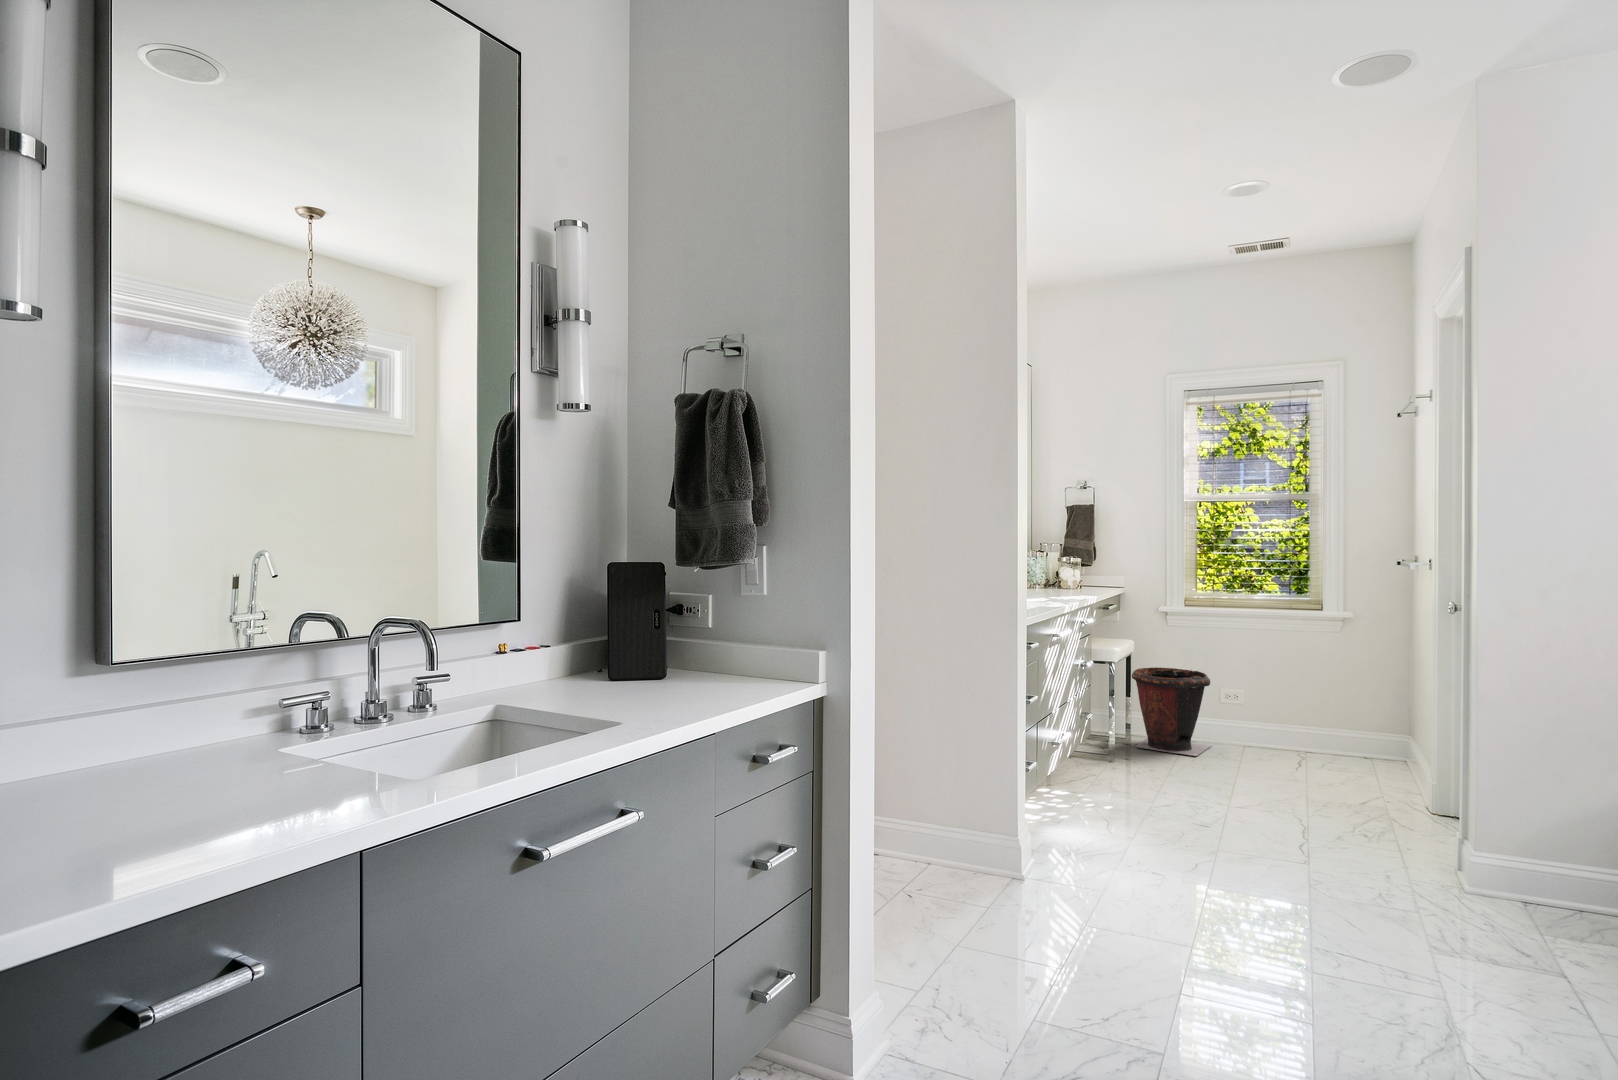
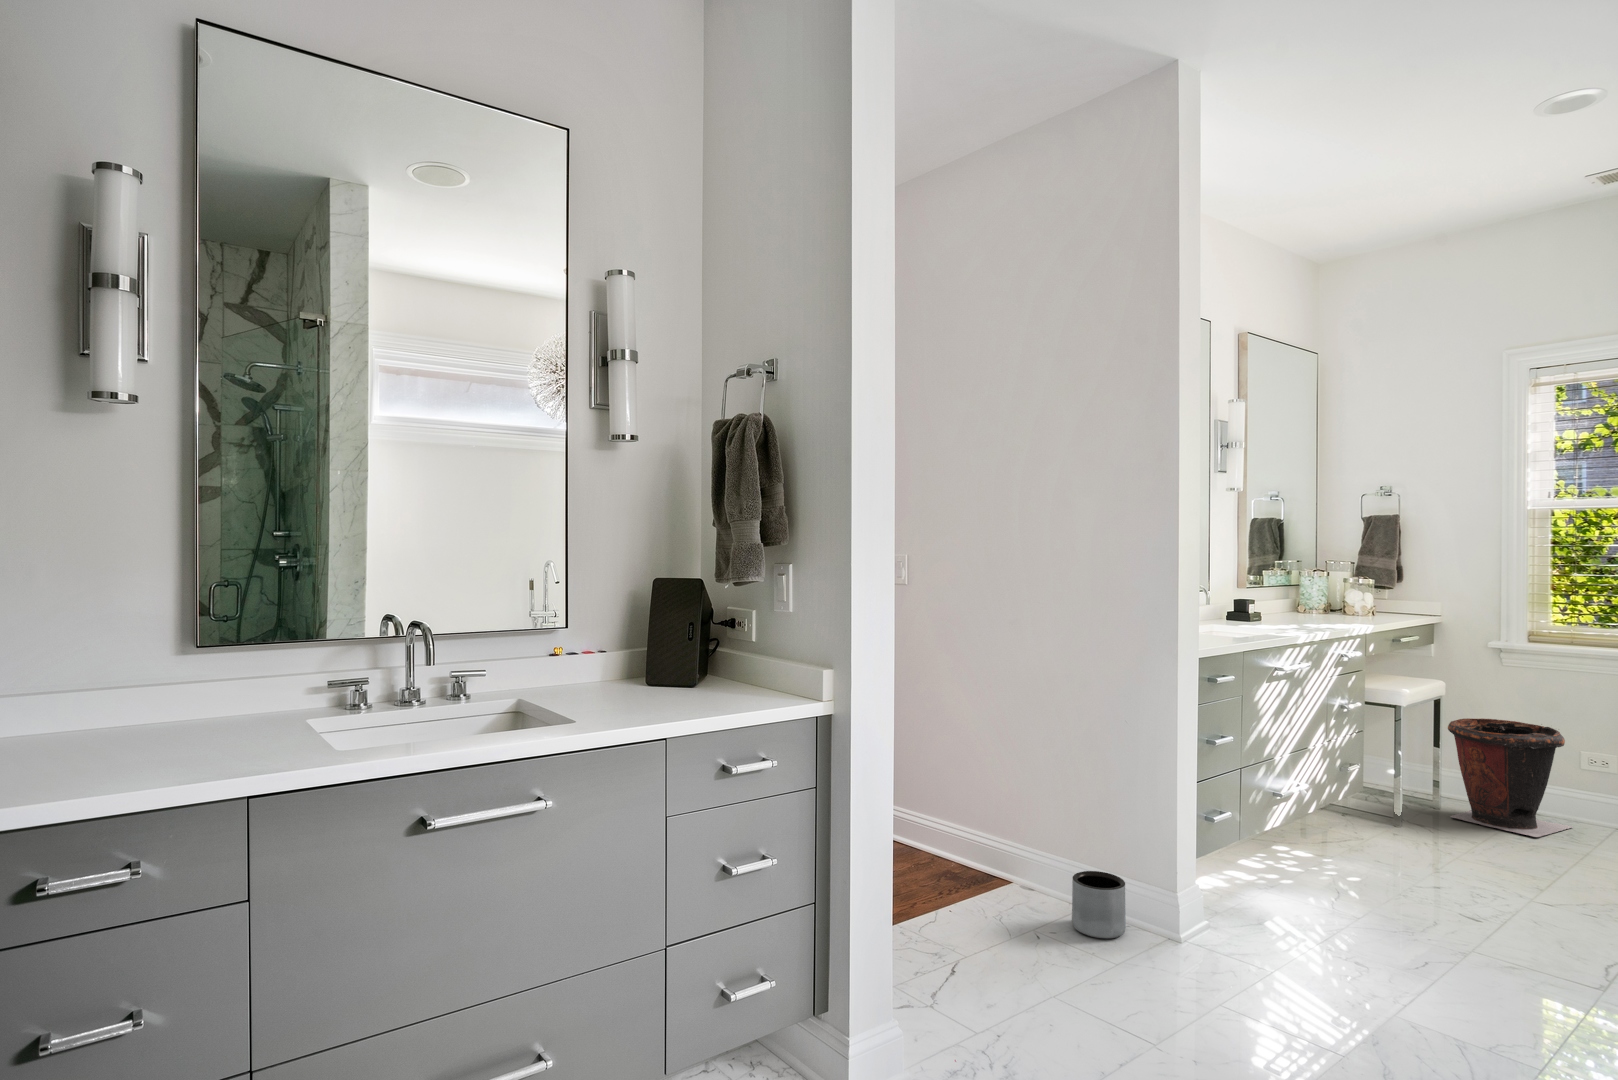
planter: none [933,823,979,882] -> present [1072,871,1126,939]

